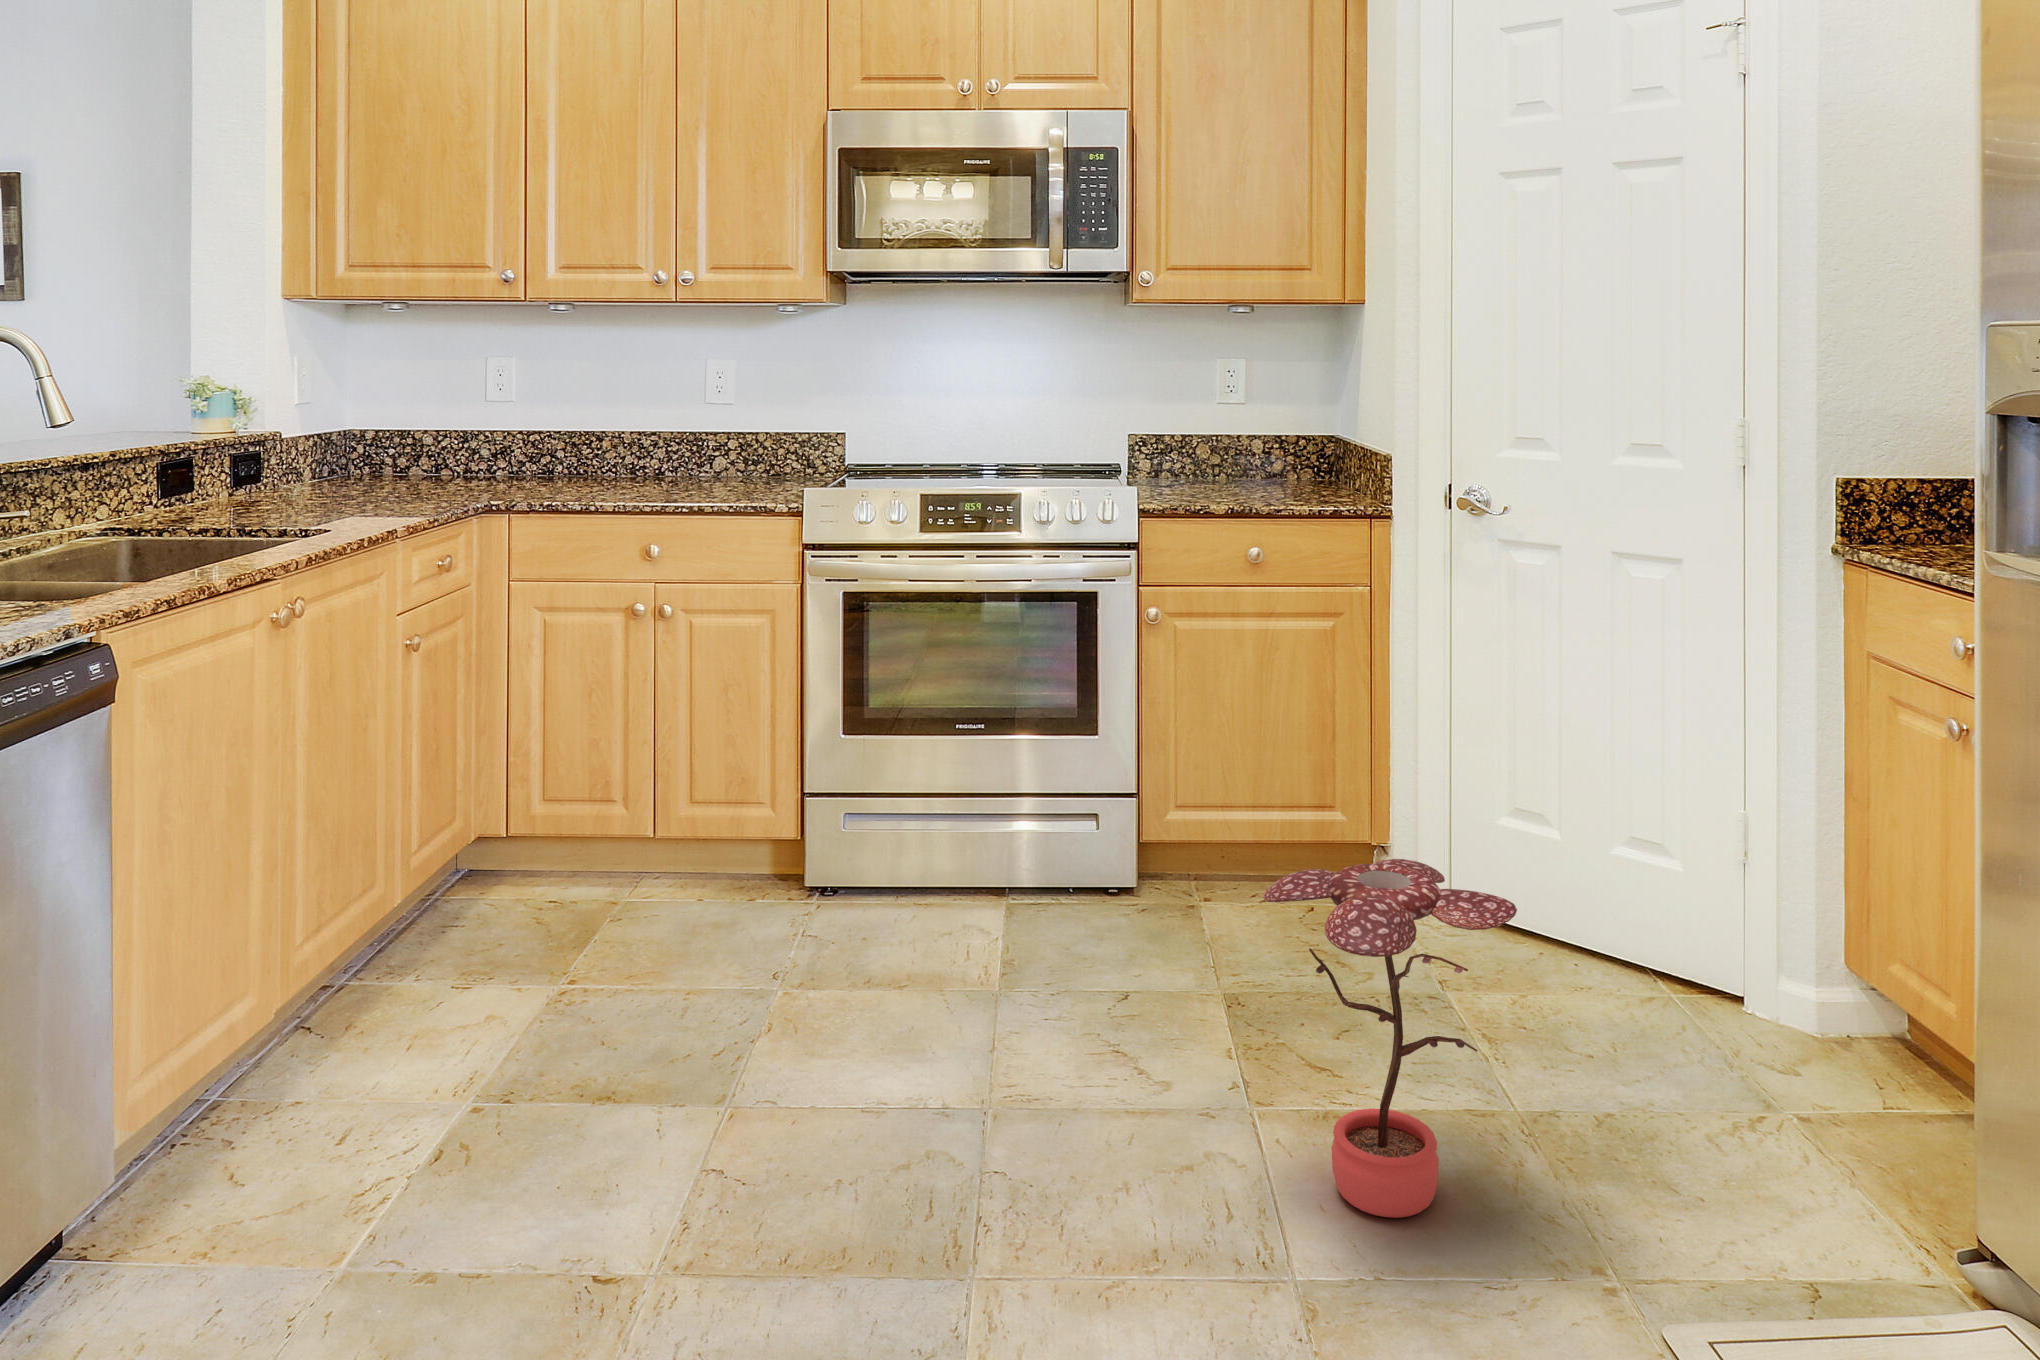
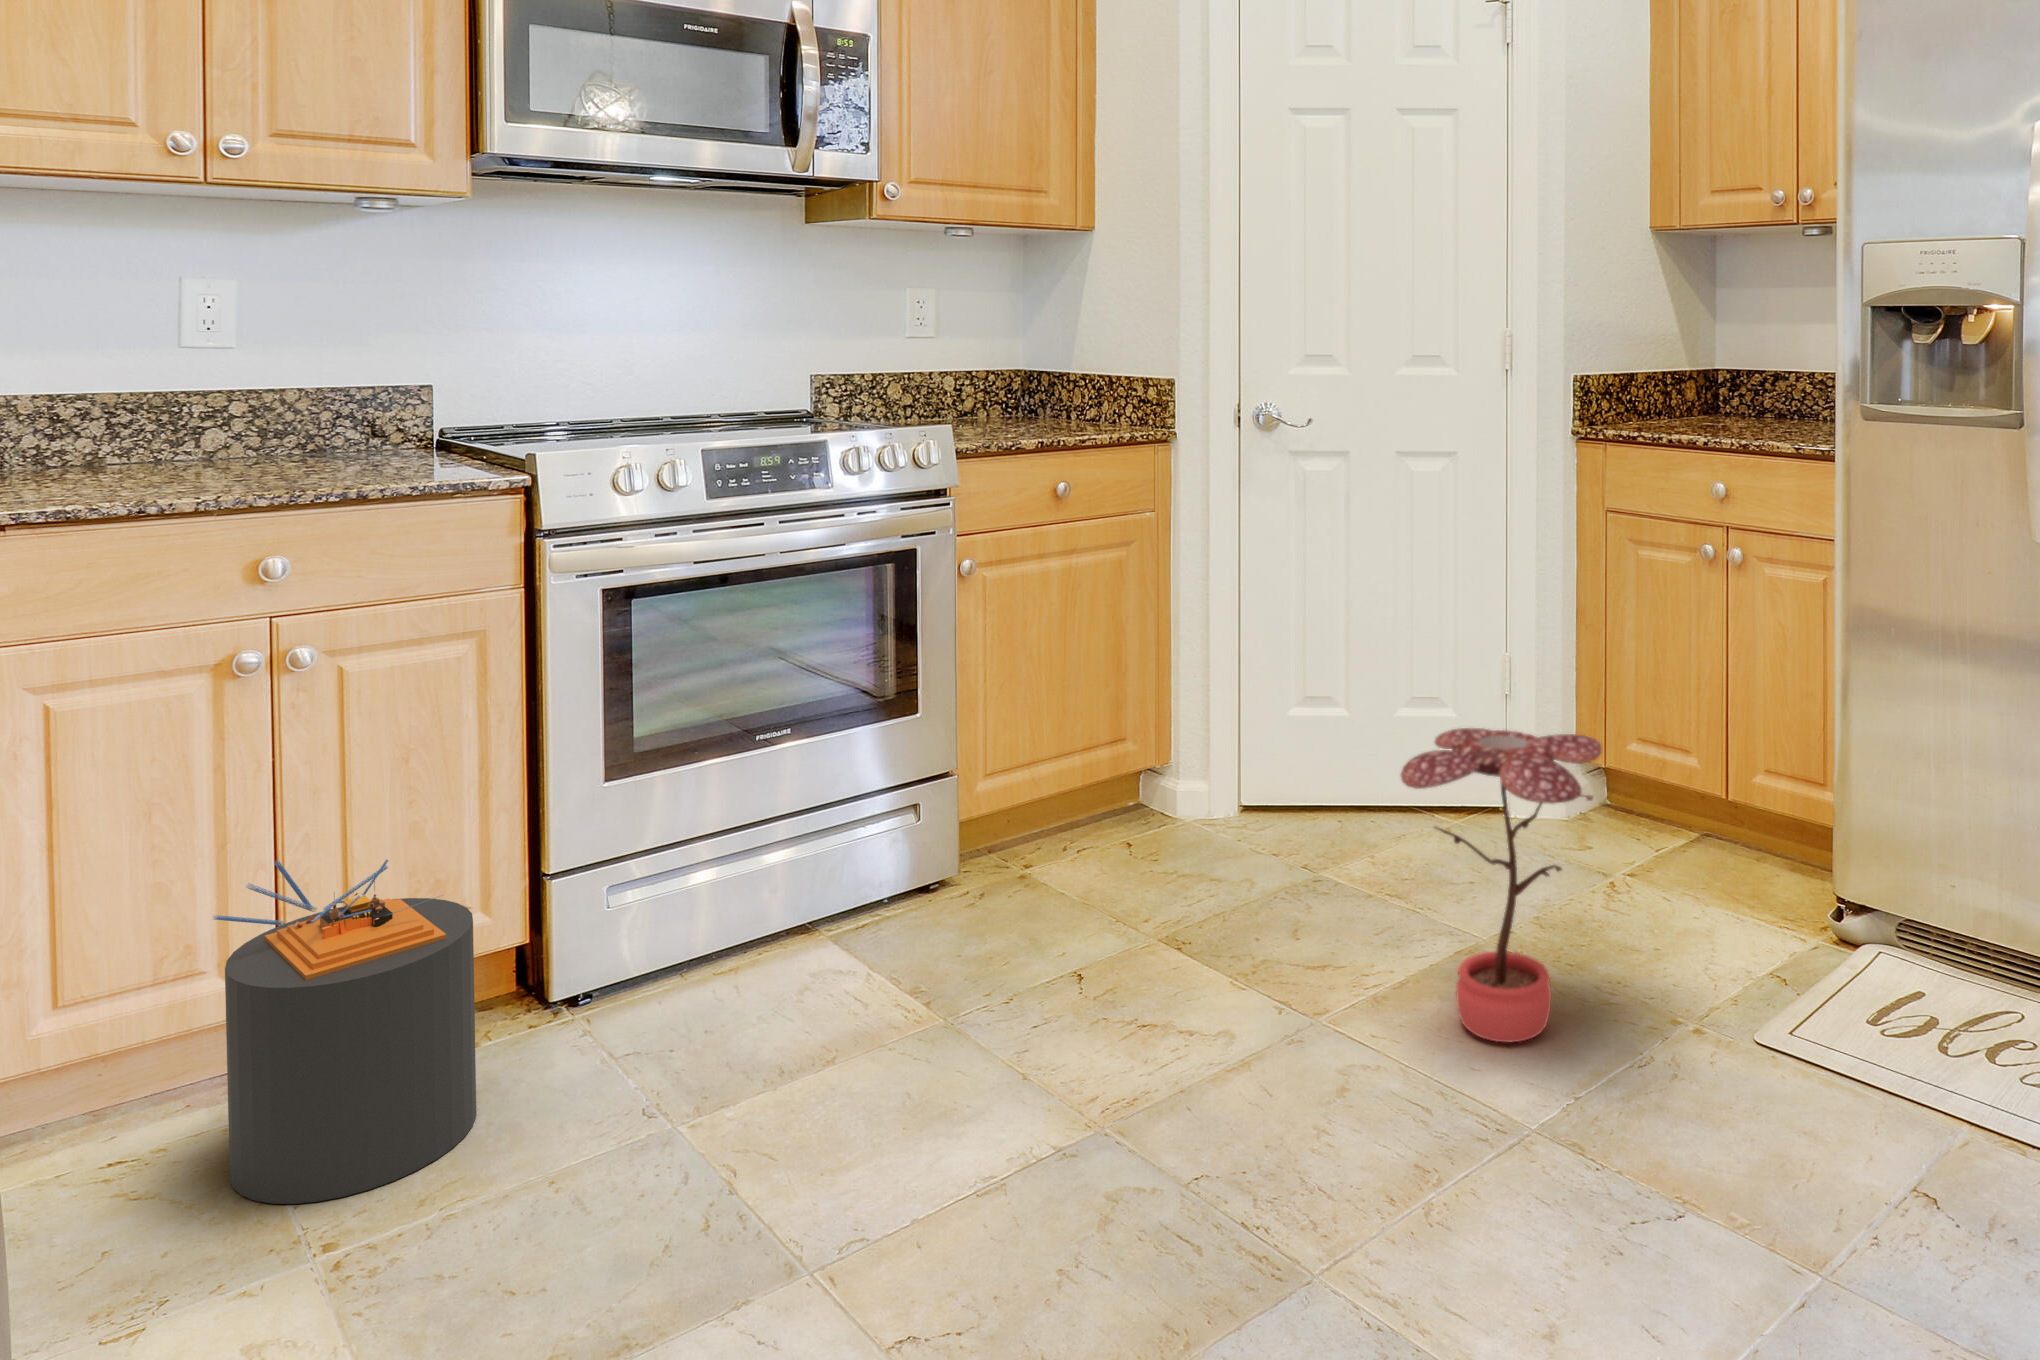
trash can: none [566,731,705,961] -> present [213,860,476,1204]

